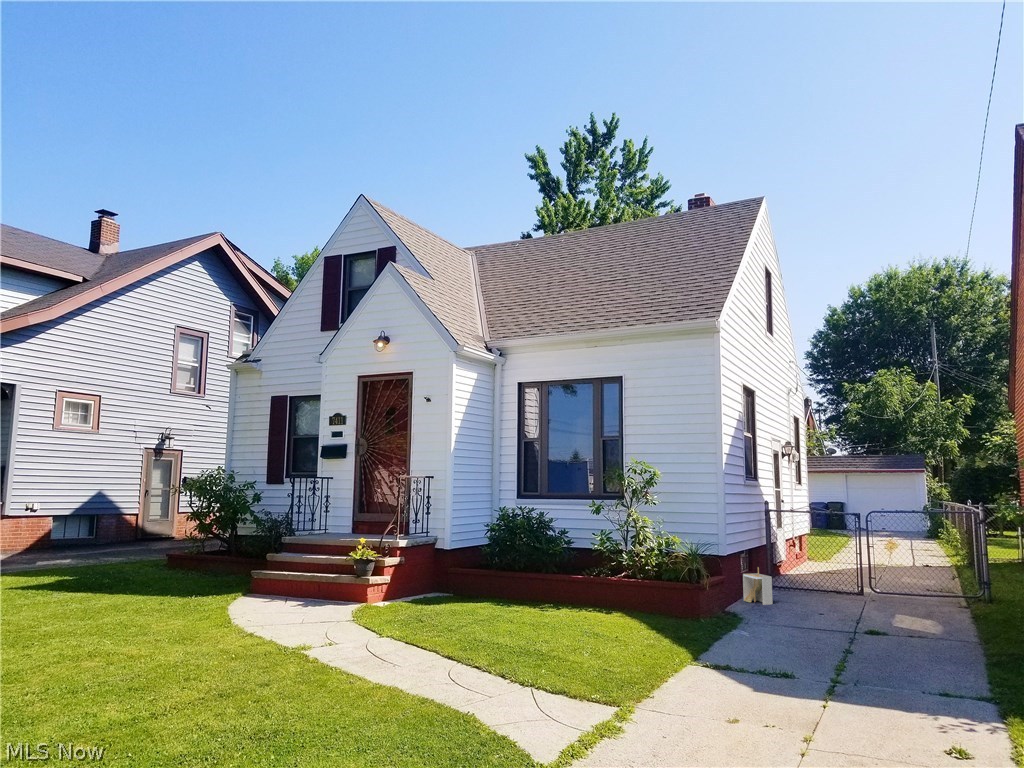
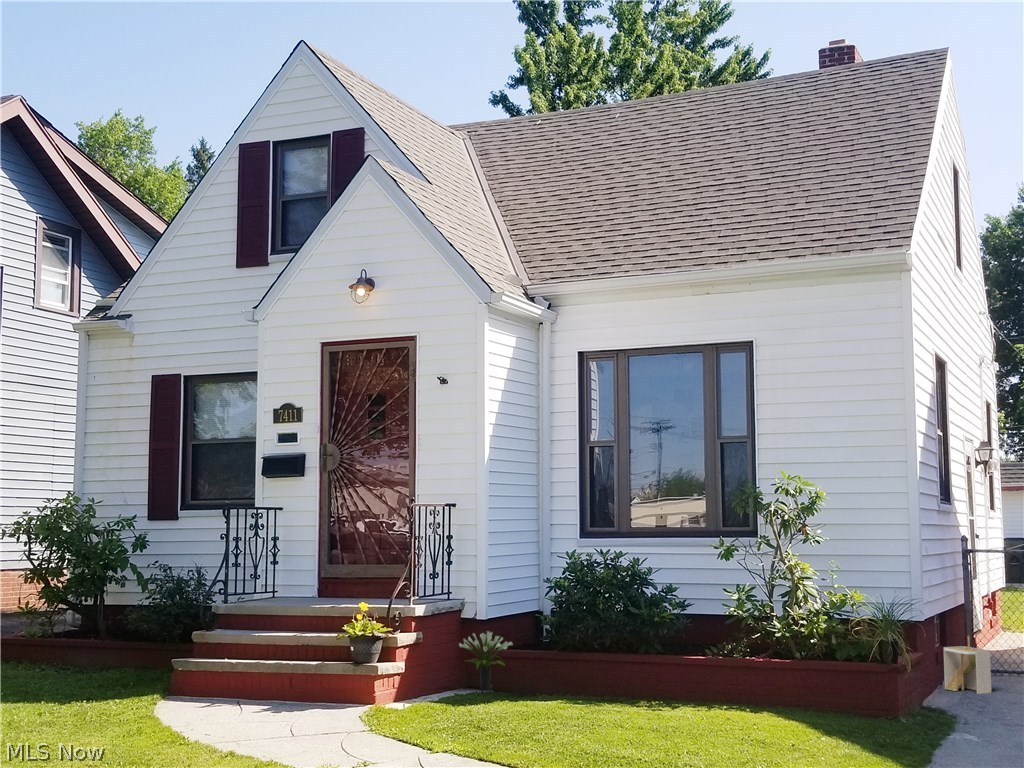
potted plant: none [429,557,462,594] -> present [459,631,513,690]

